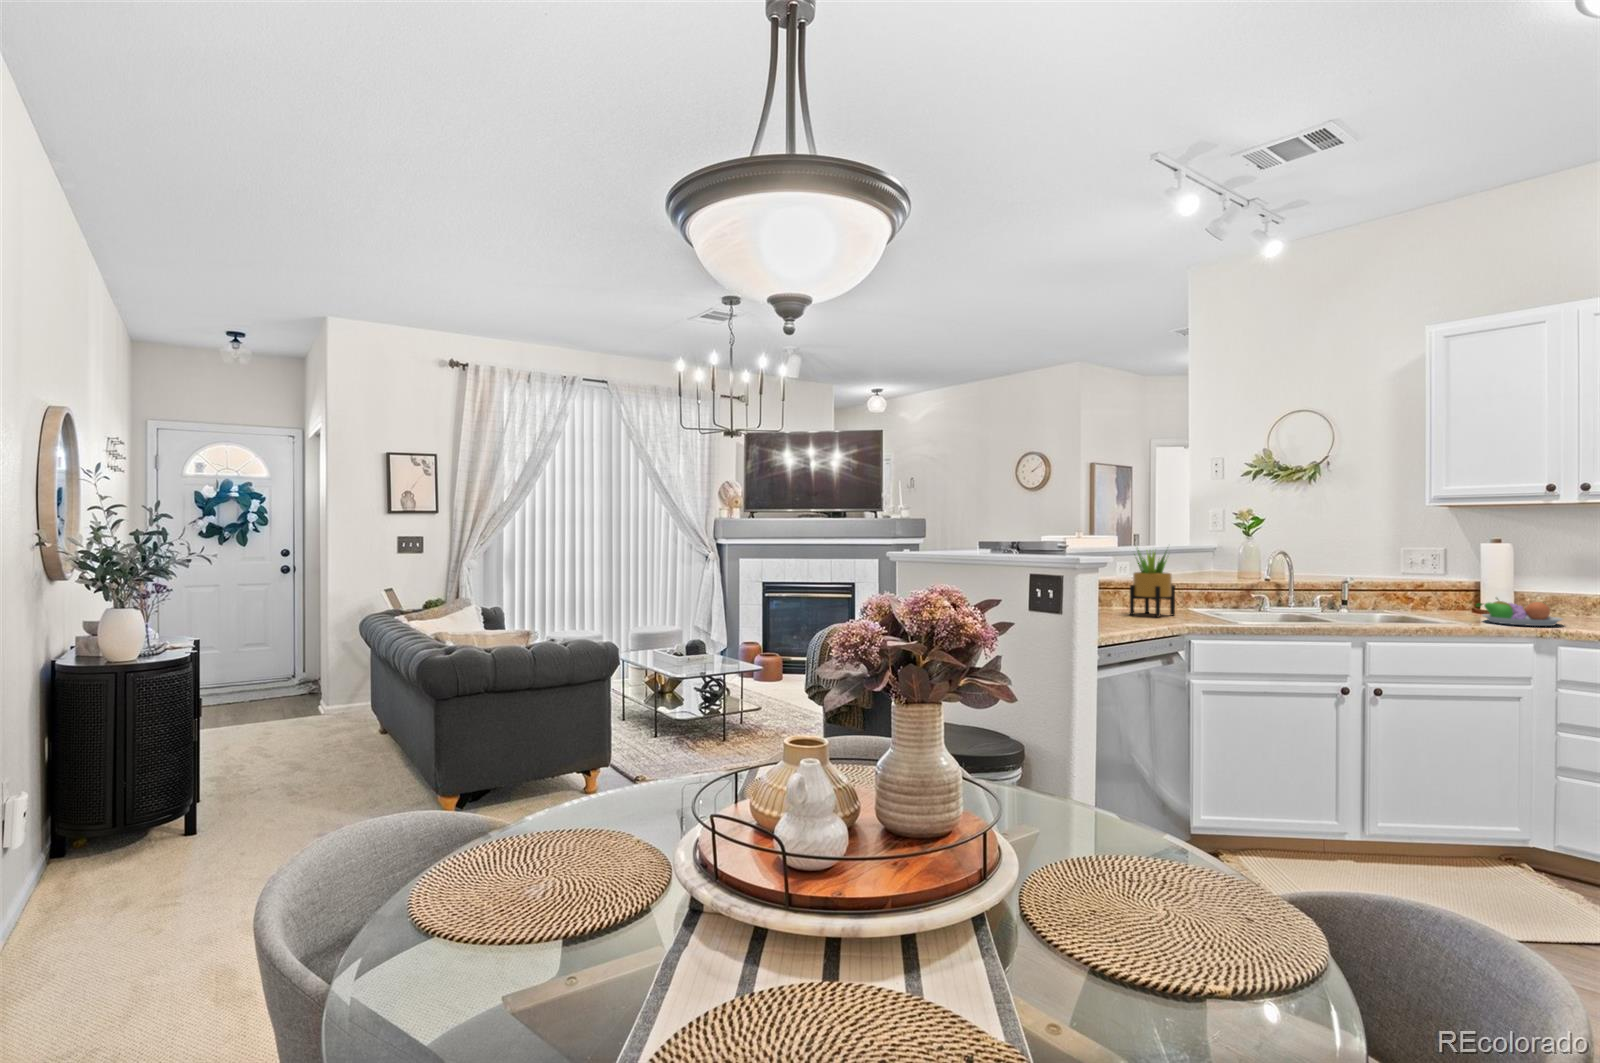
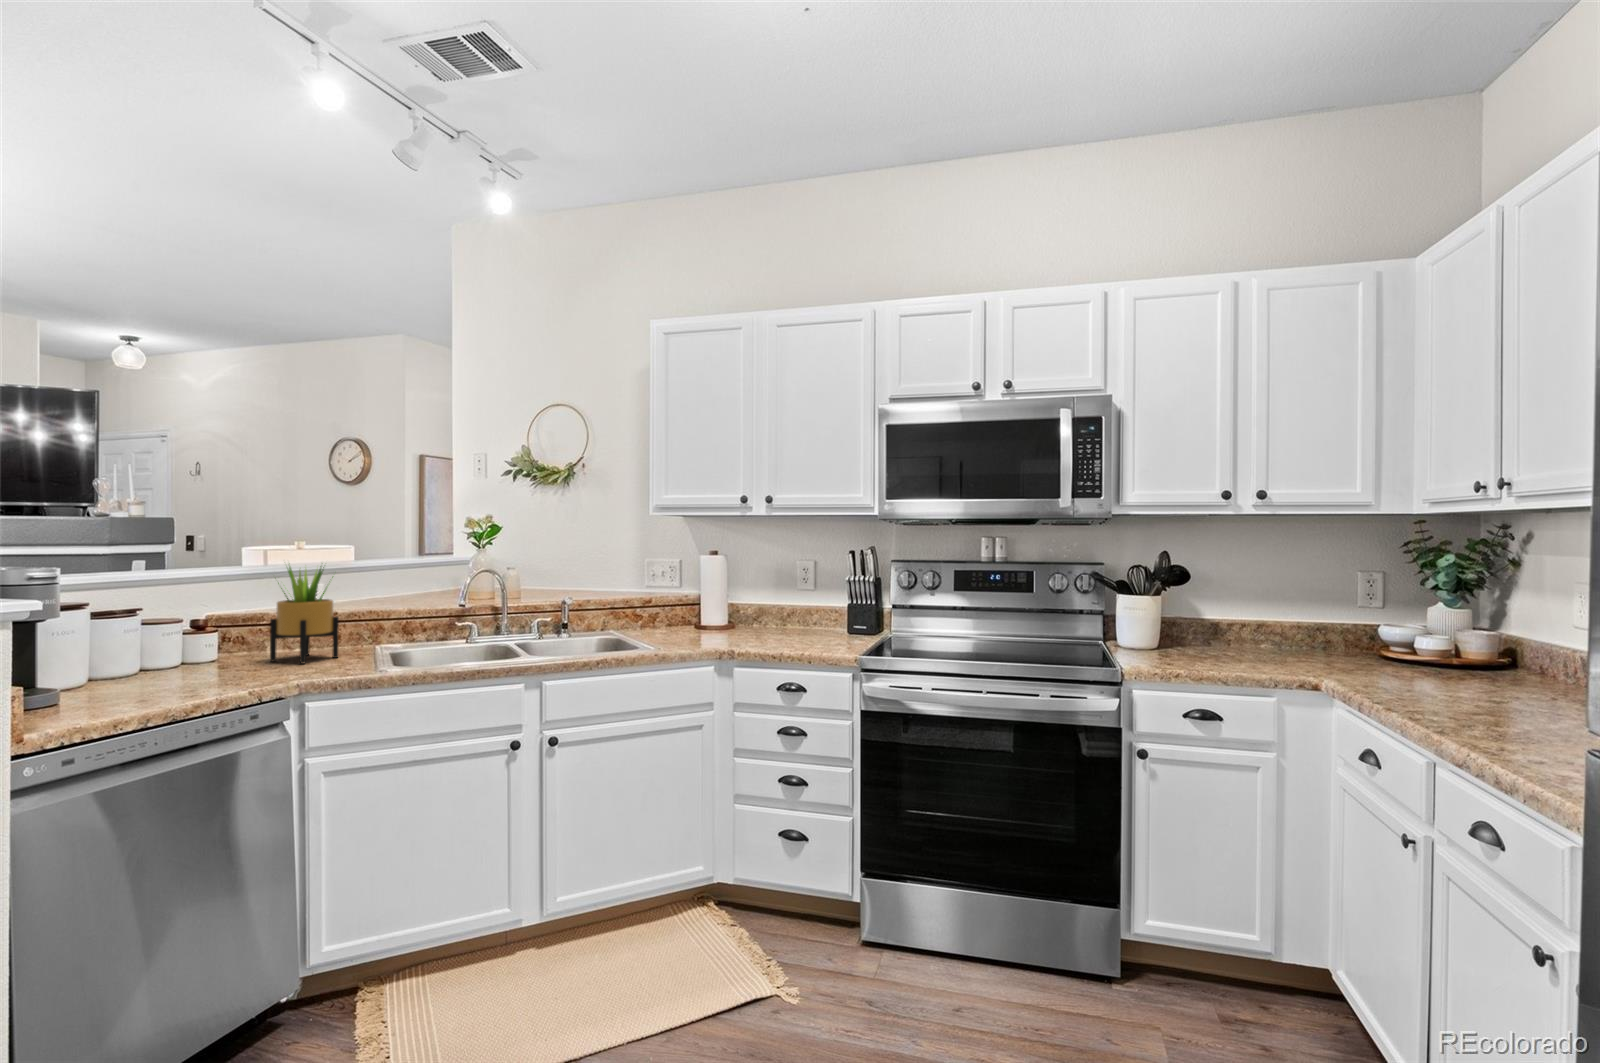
fruit bowl: present [1476,598,1562,626] -> none [677,615,750,646]

